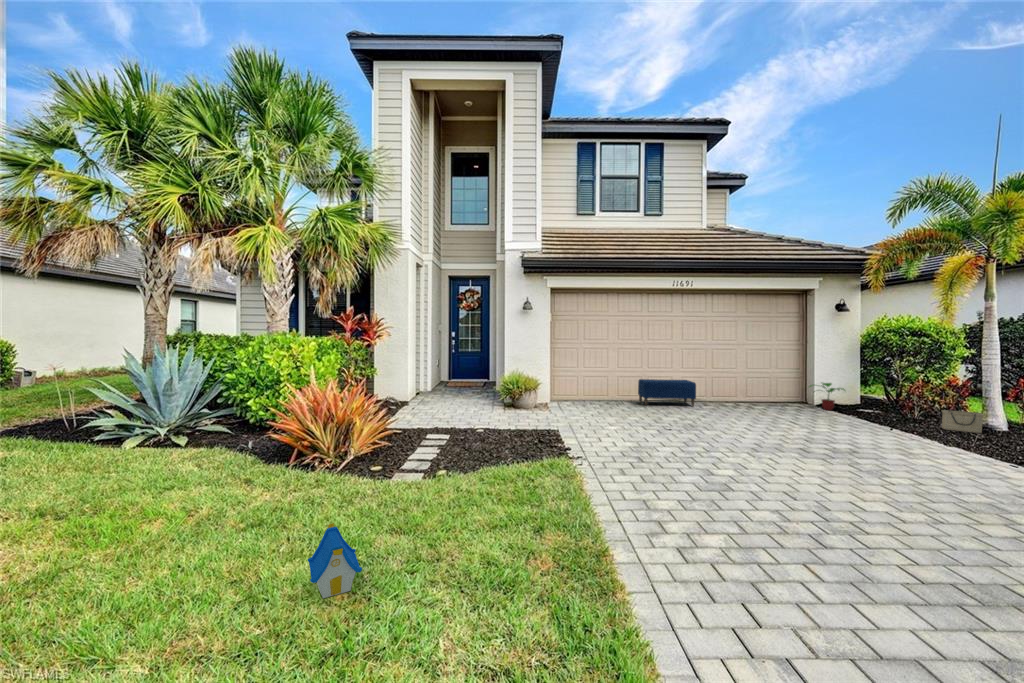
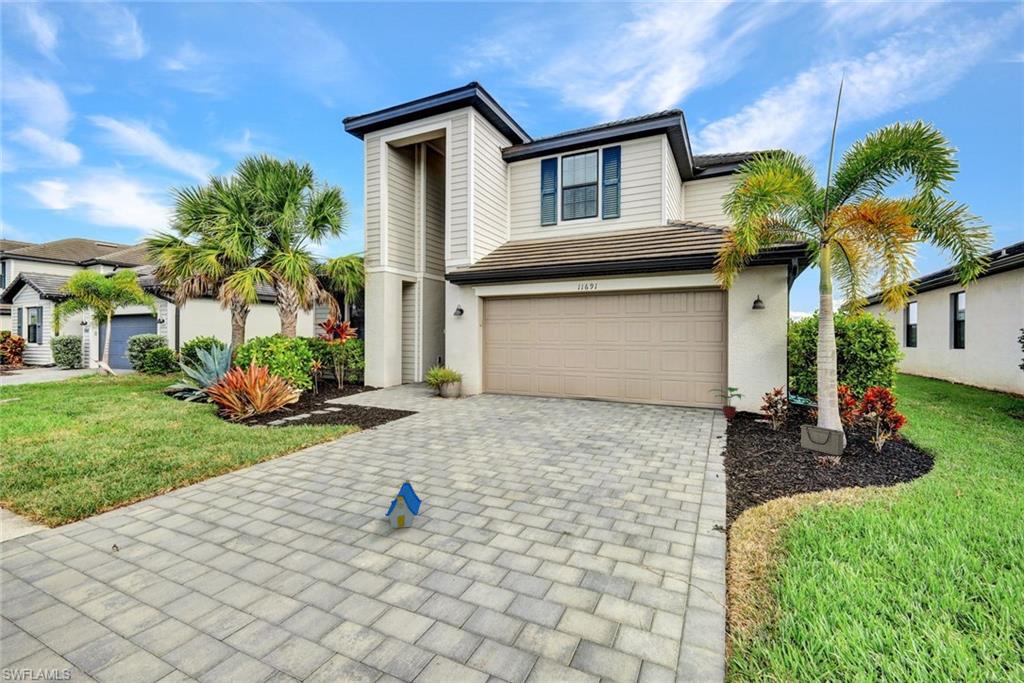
bench: present [638,379,696,406] -> none [544,377,596,404]
toy house: present [308,523,362,598] -> present [385,480,422,528]

